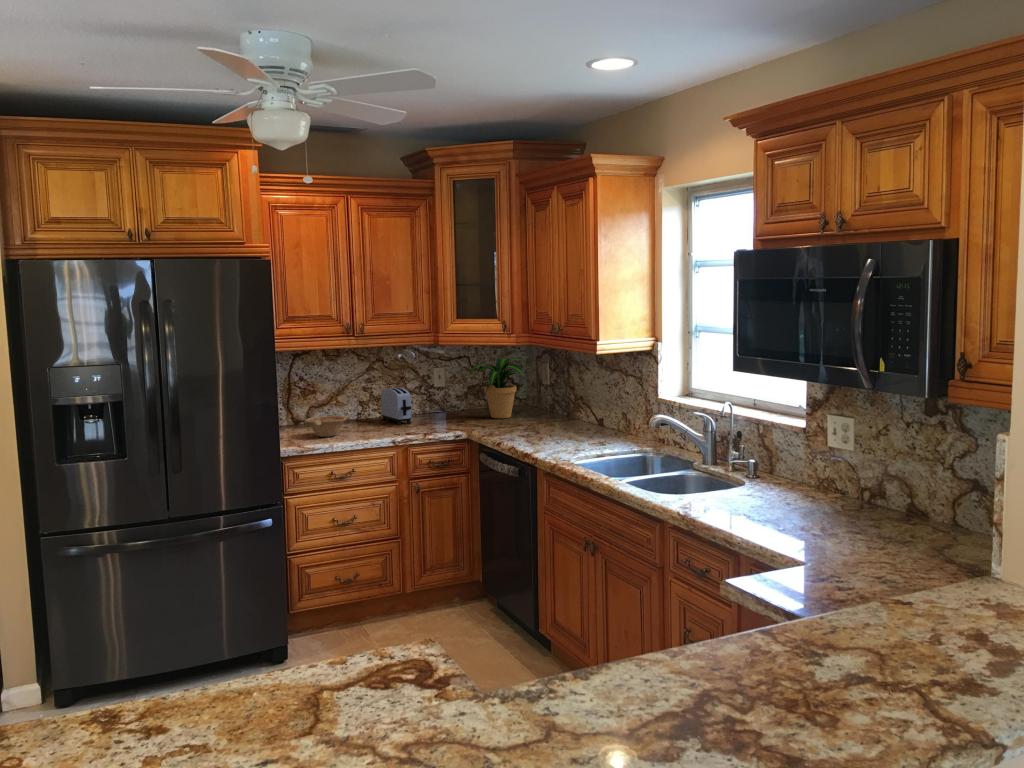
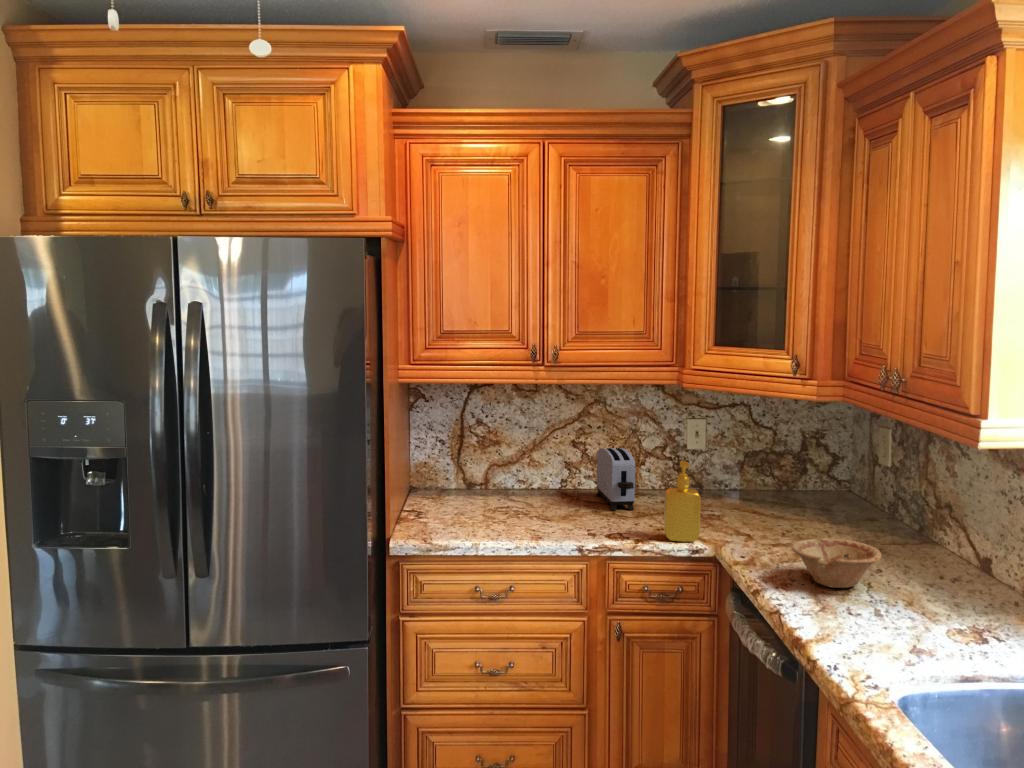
potted plant: present [468,358,523,418] -> none [735,412,850,518]
soap dispenser: none [437,386,459,432] -> present [664,461,701,542]
dish: present [305,416,347,437] -> present [791,539,882,588]

